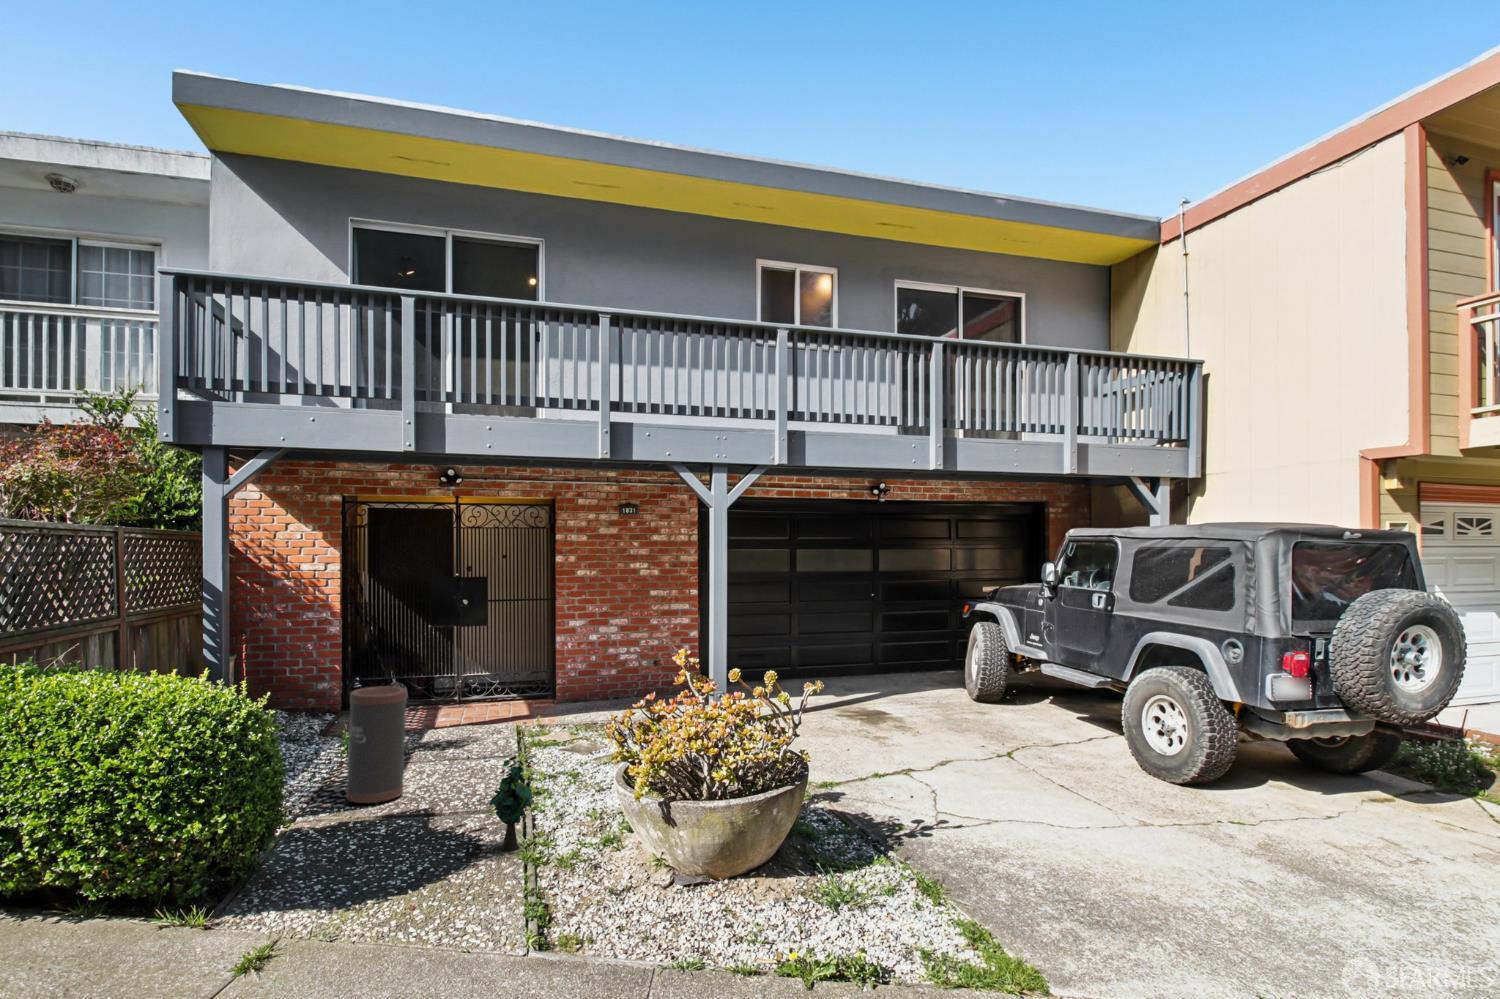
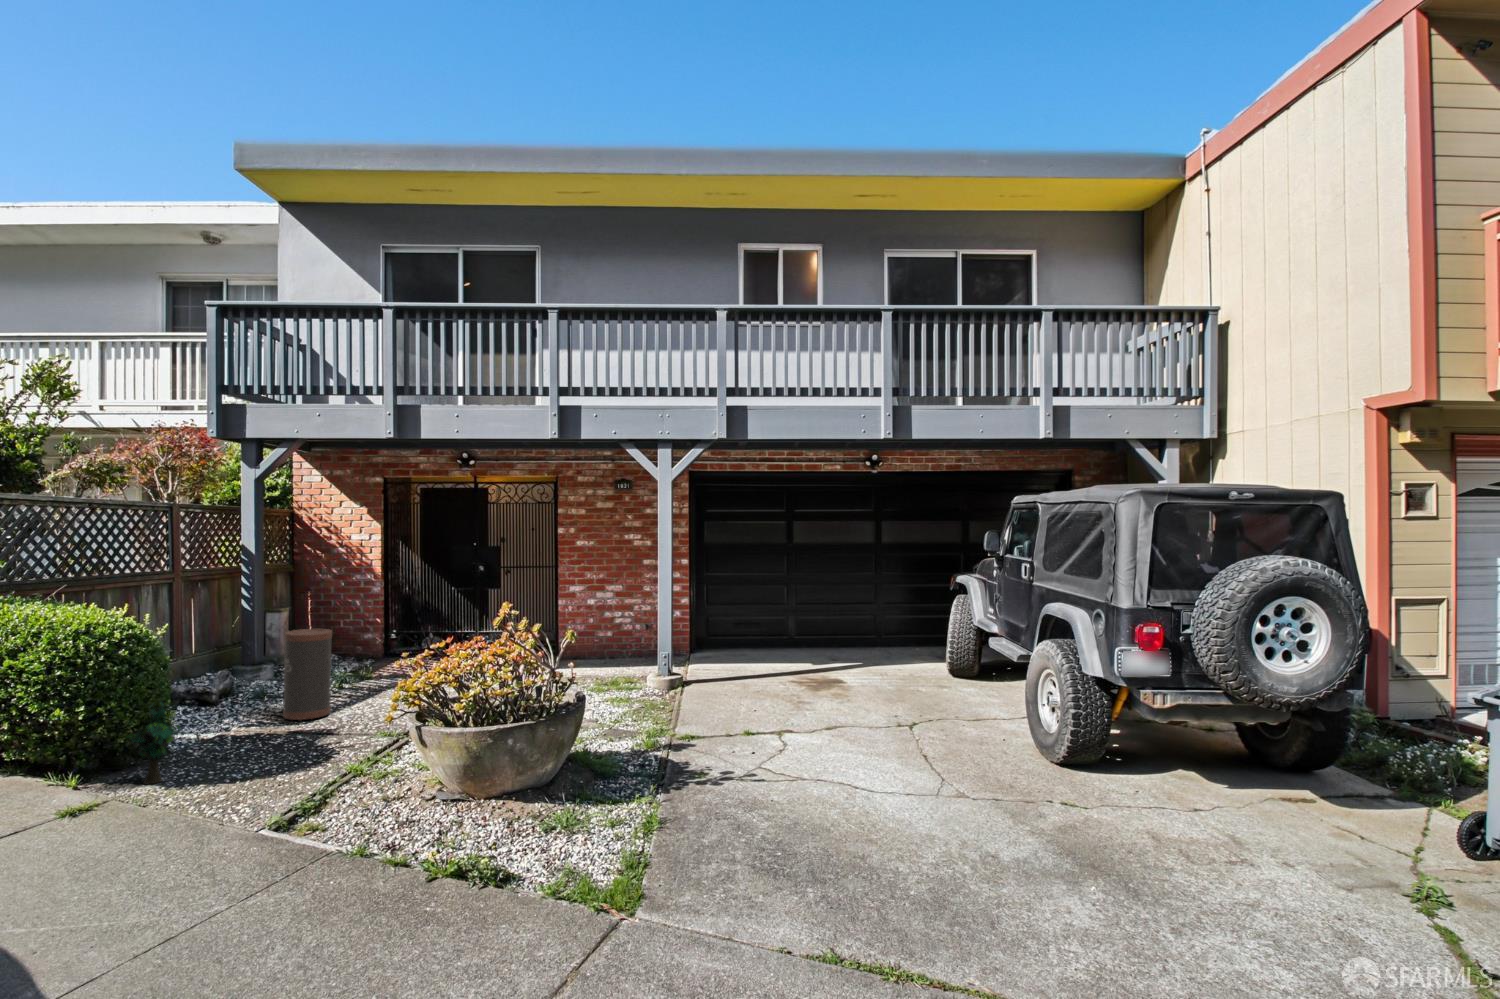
decorative plant: present [489,756,532,851] -> present [126,700,180,784]

